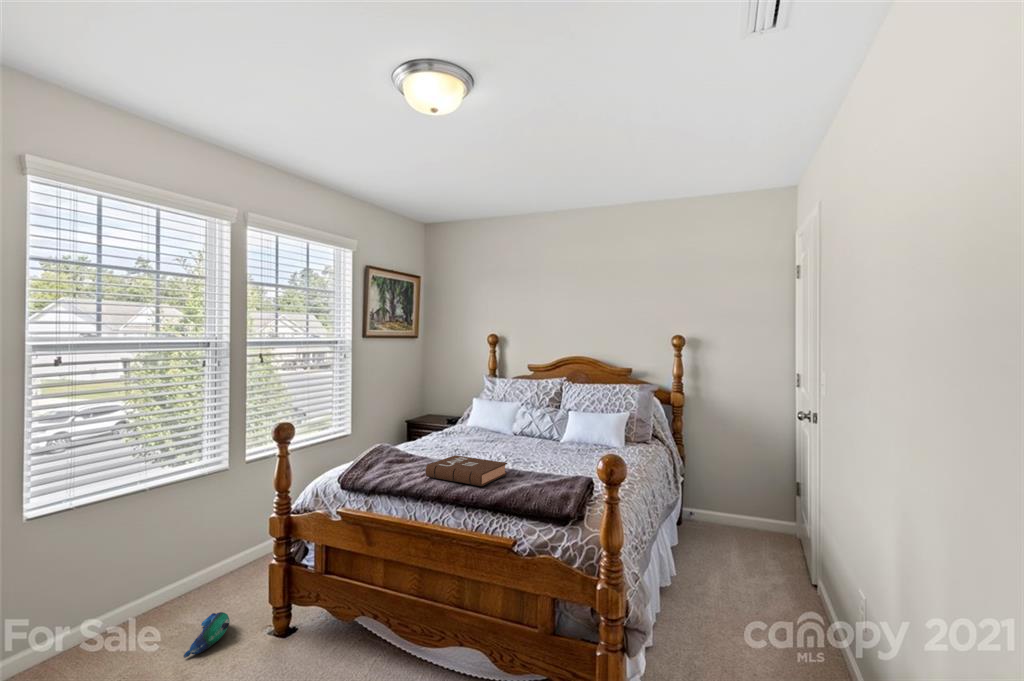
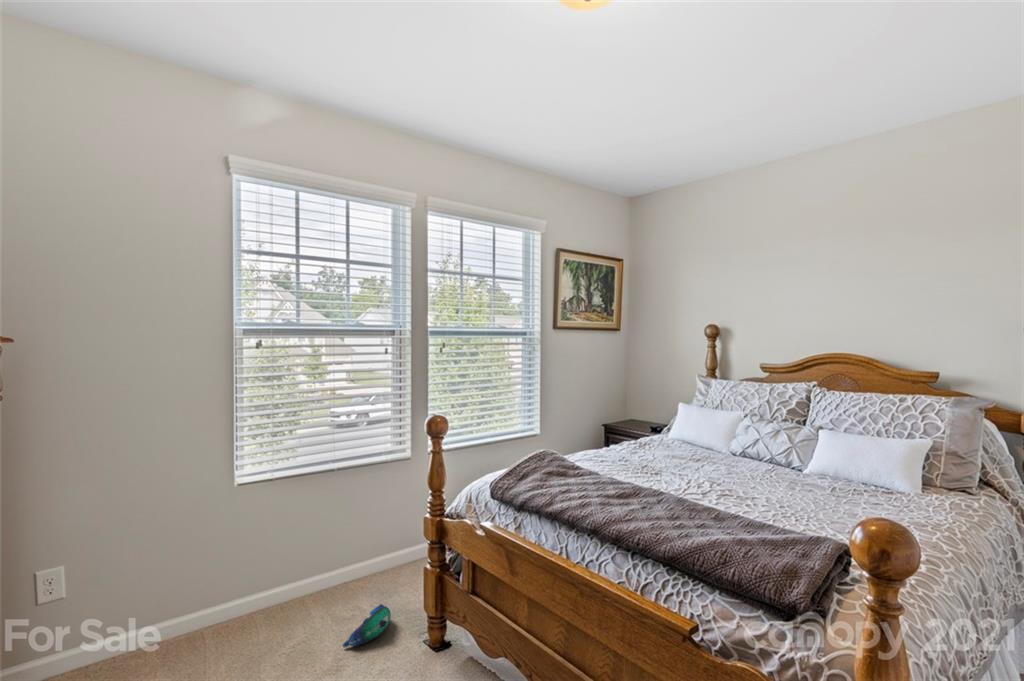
book: present [426,455,507,486] -> none [584,474,700,526]

